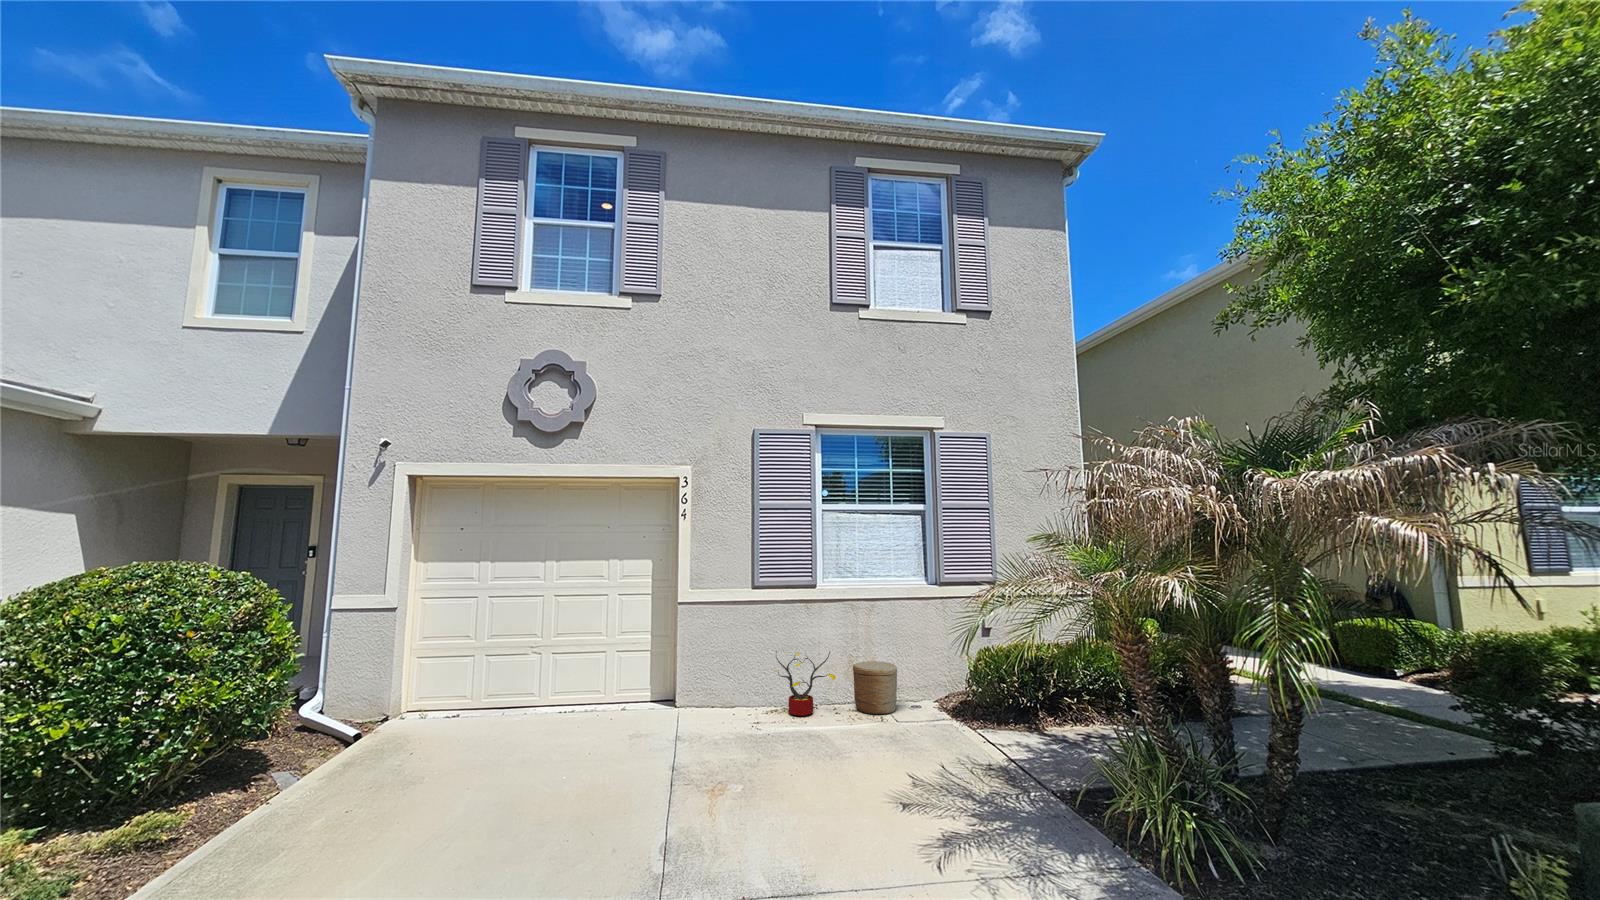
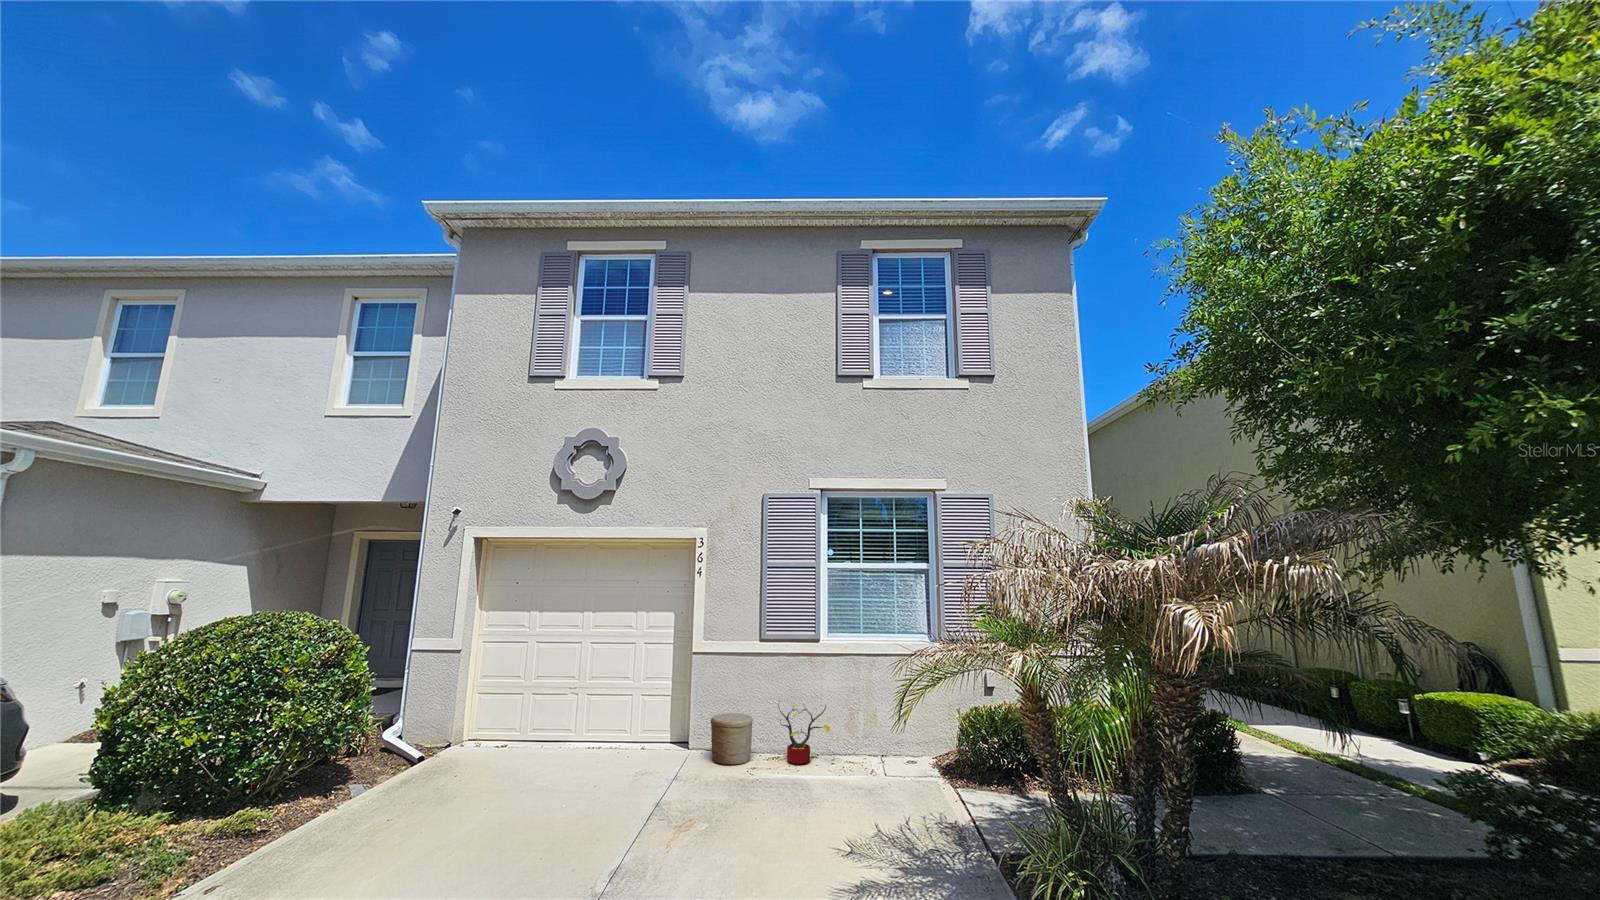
woven basket: present [853,661,897,714] -> present [711,713,753,765]

